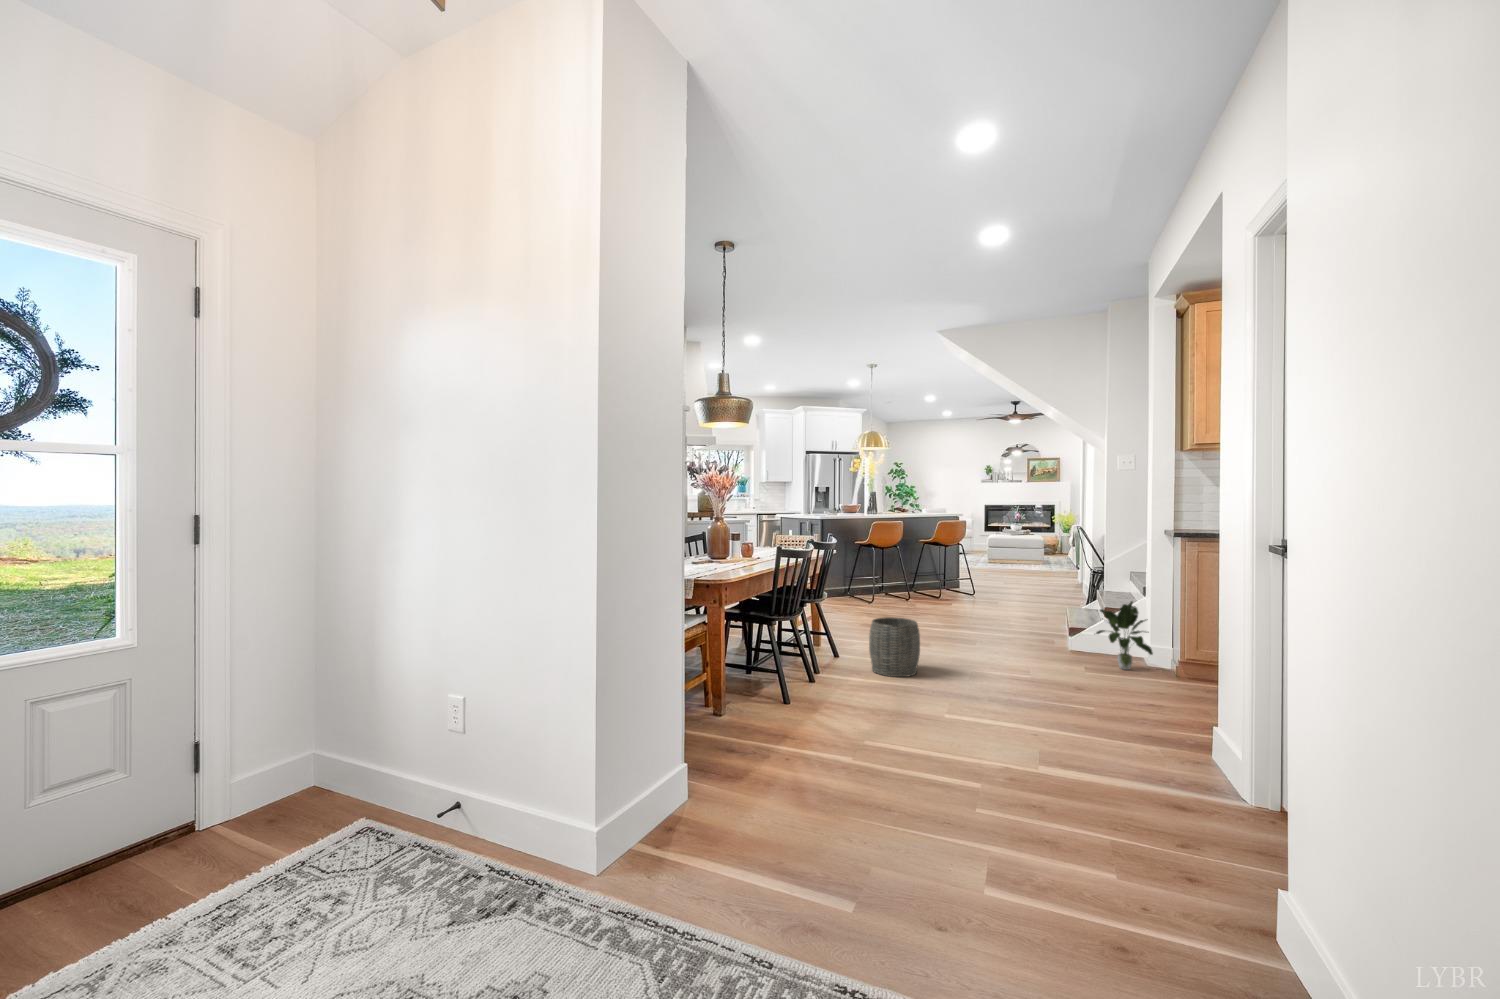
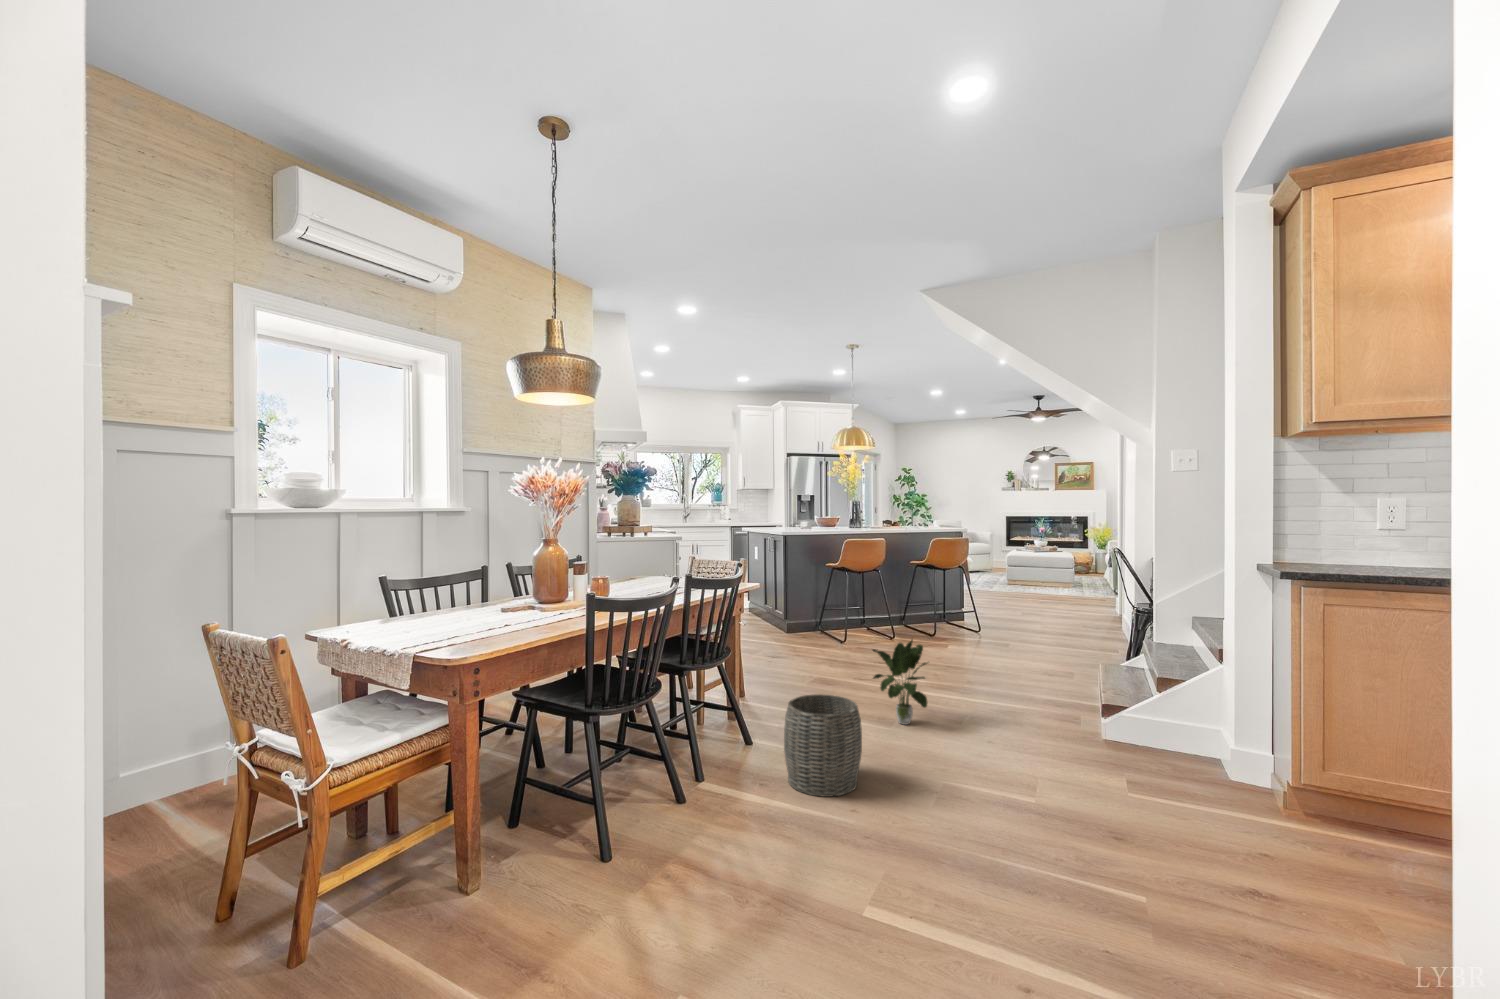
potted plant: present [1096,601,1153,670] -> present [873,639,927,725]

